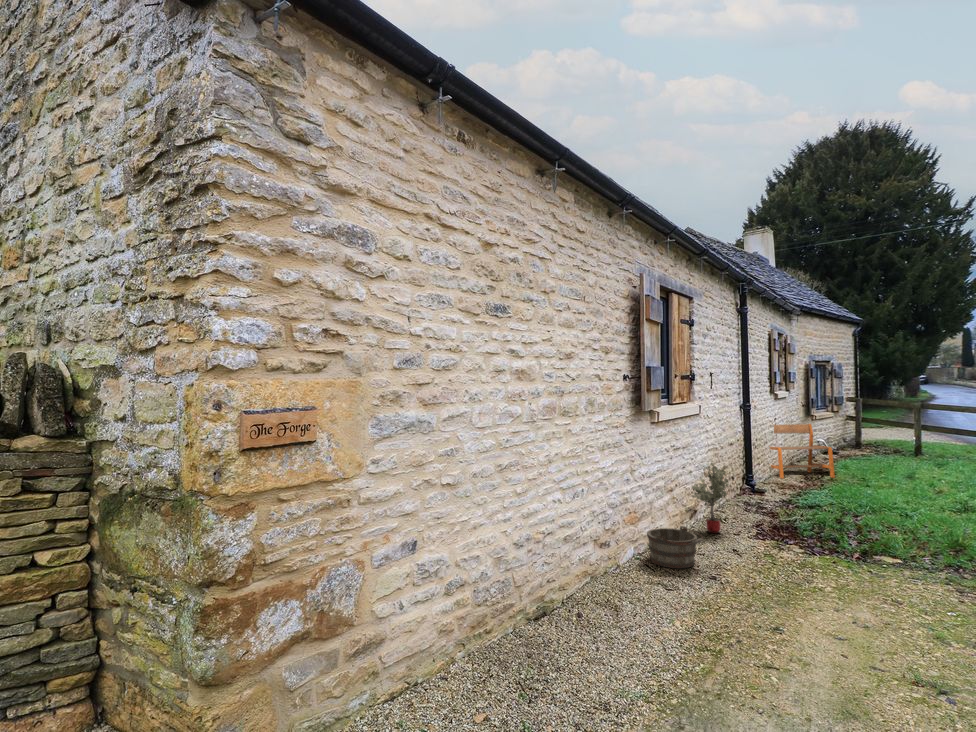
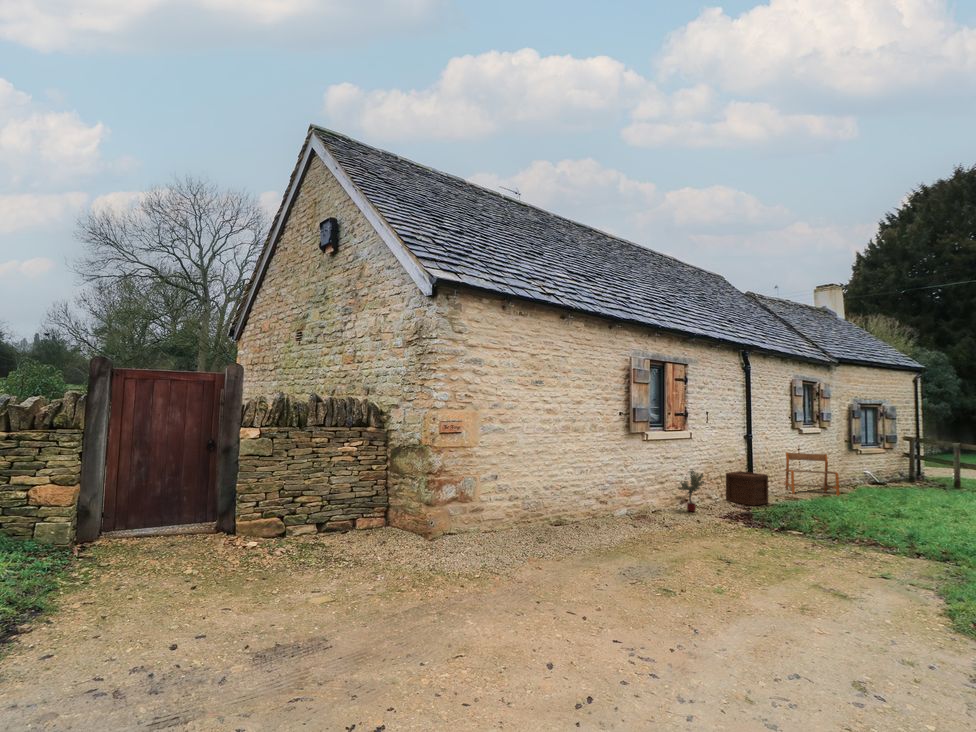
wooden crate: none [728,457,783,508] -> present [726,472,768,506]
bucket: present [647,526,703,568] -> none [634,500,665,521]

